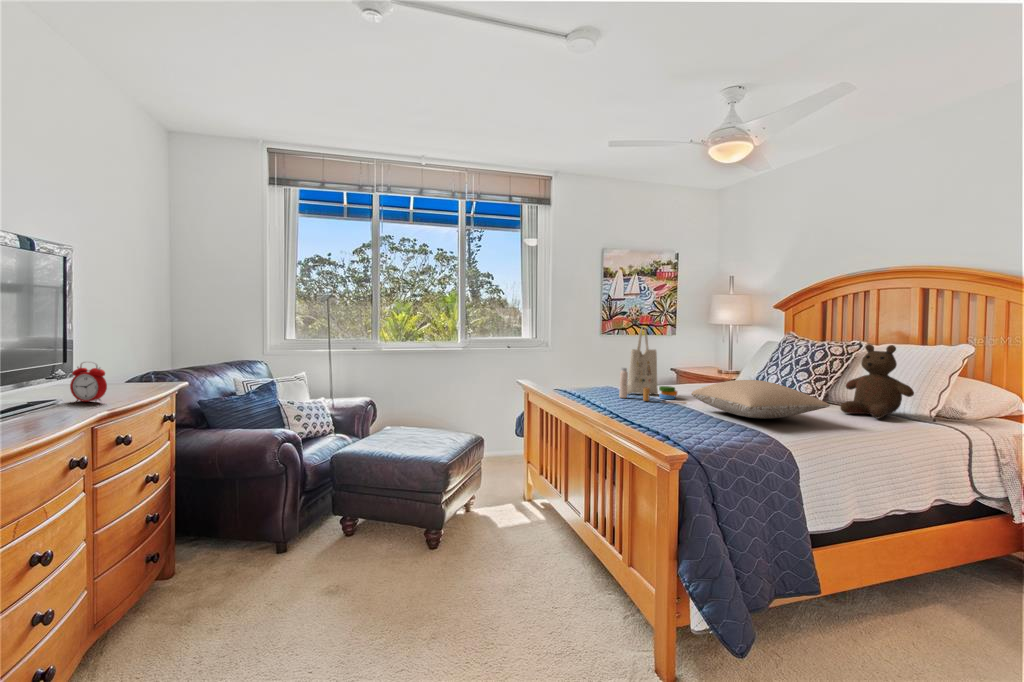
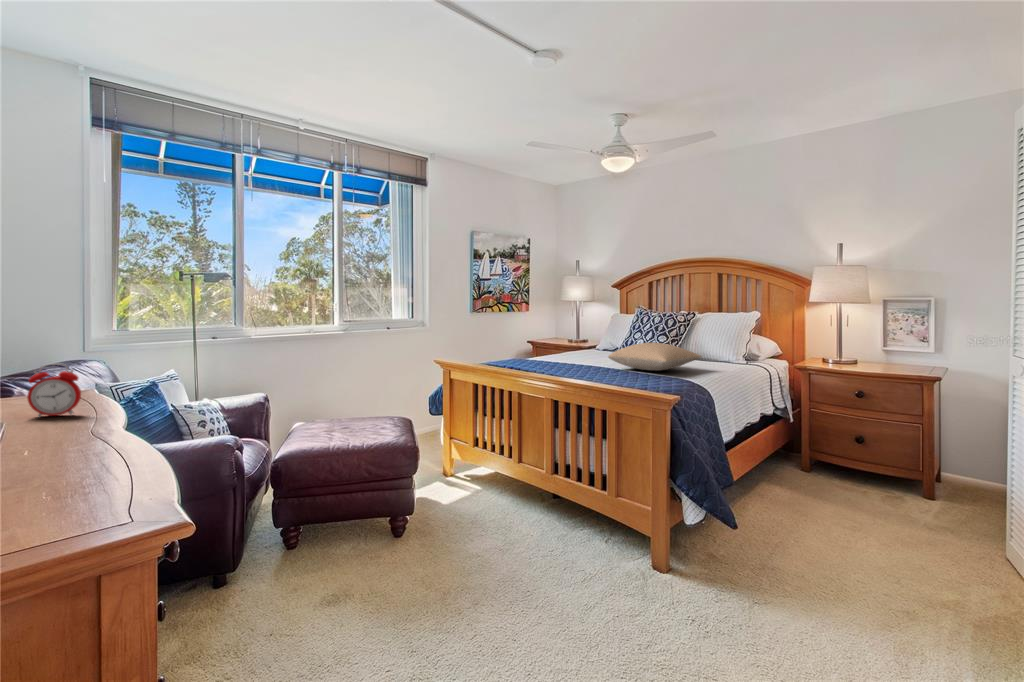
tote bag: present [619,327,686,404] -> none [543,304,599,366]
teddy bear: present [840,344,914,419] -> none [692,313,735,364]

